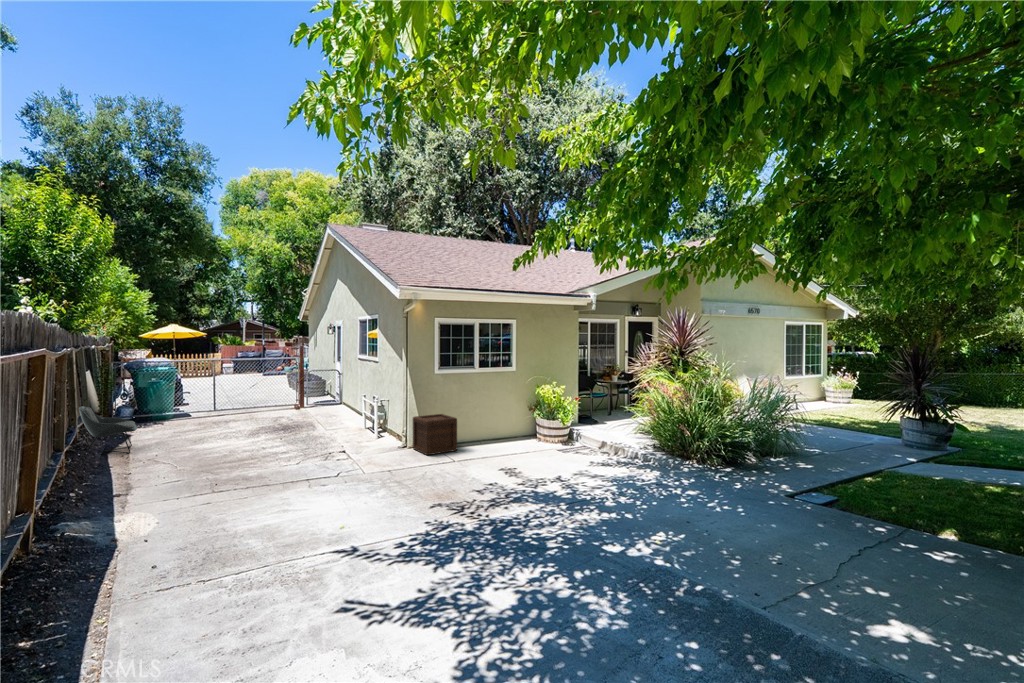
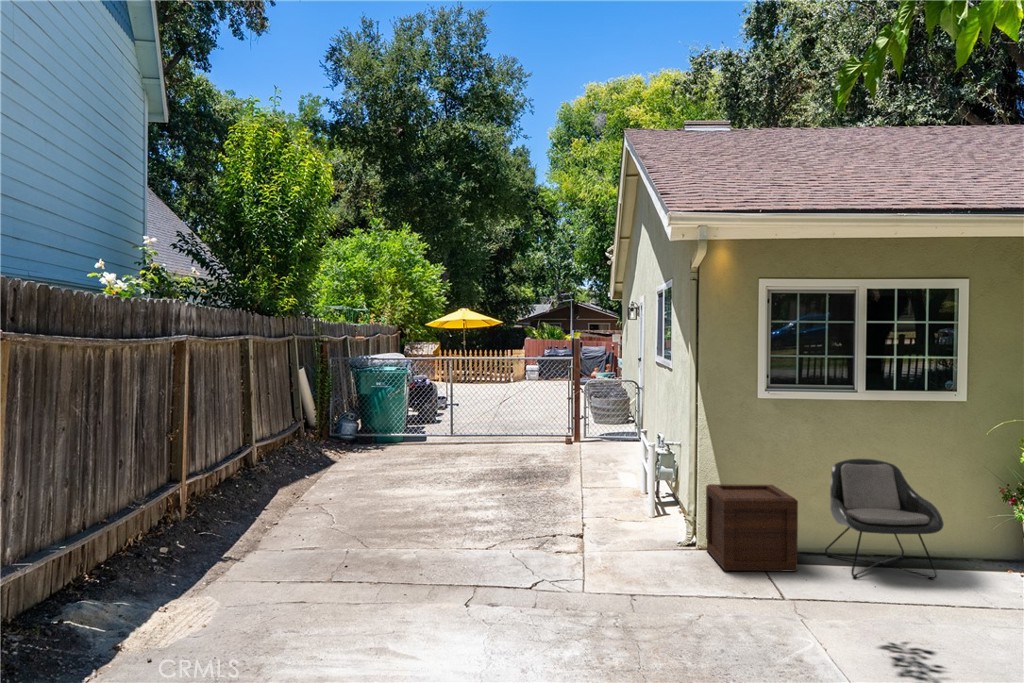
lounge chair: present [79,406,137,454] -> present [825,459,943,580]

